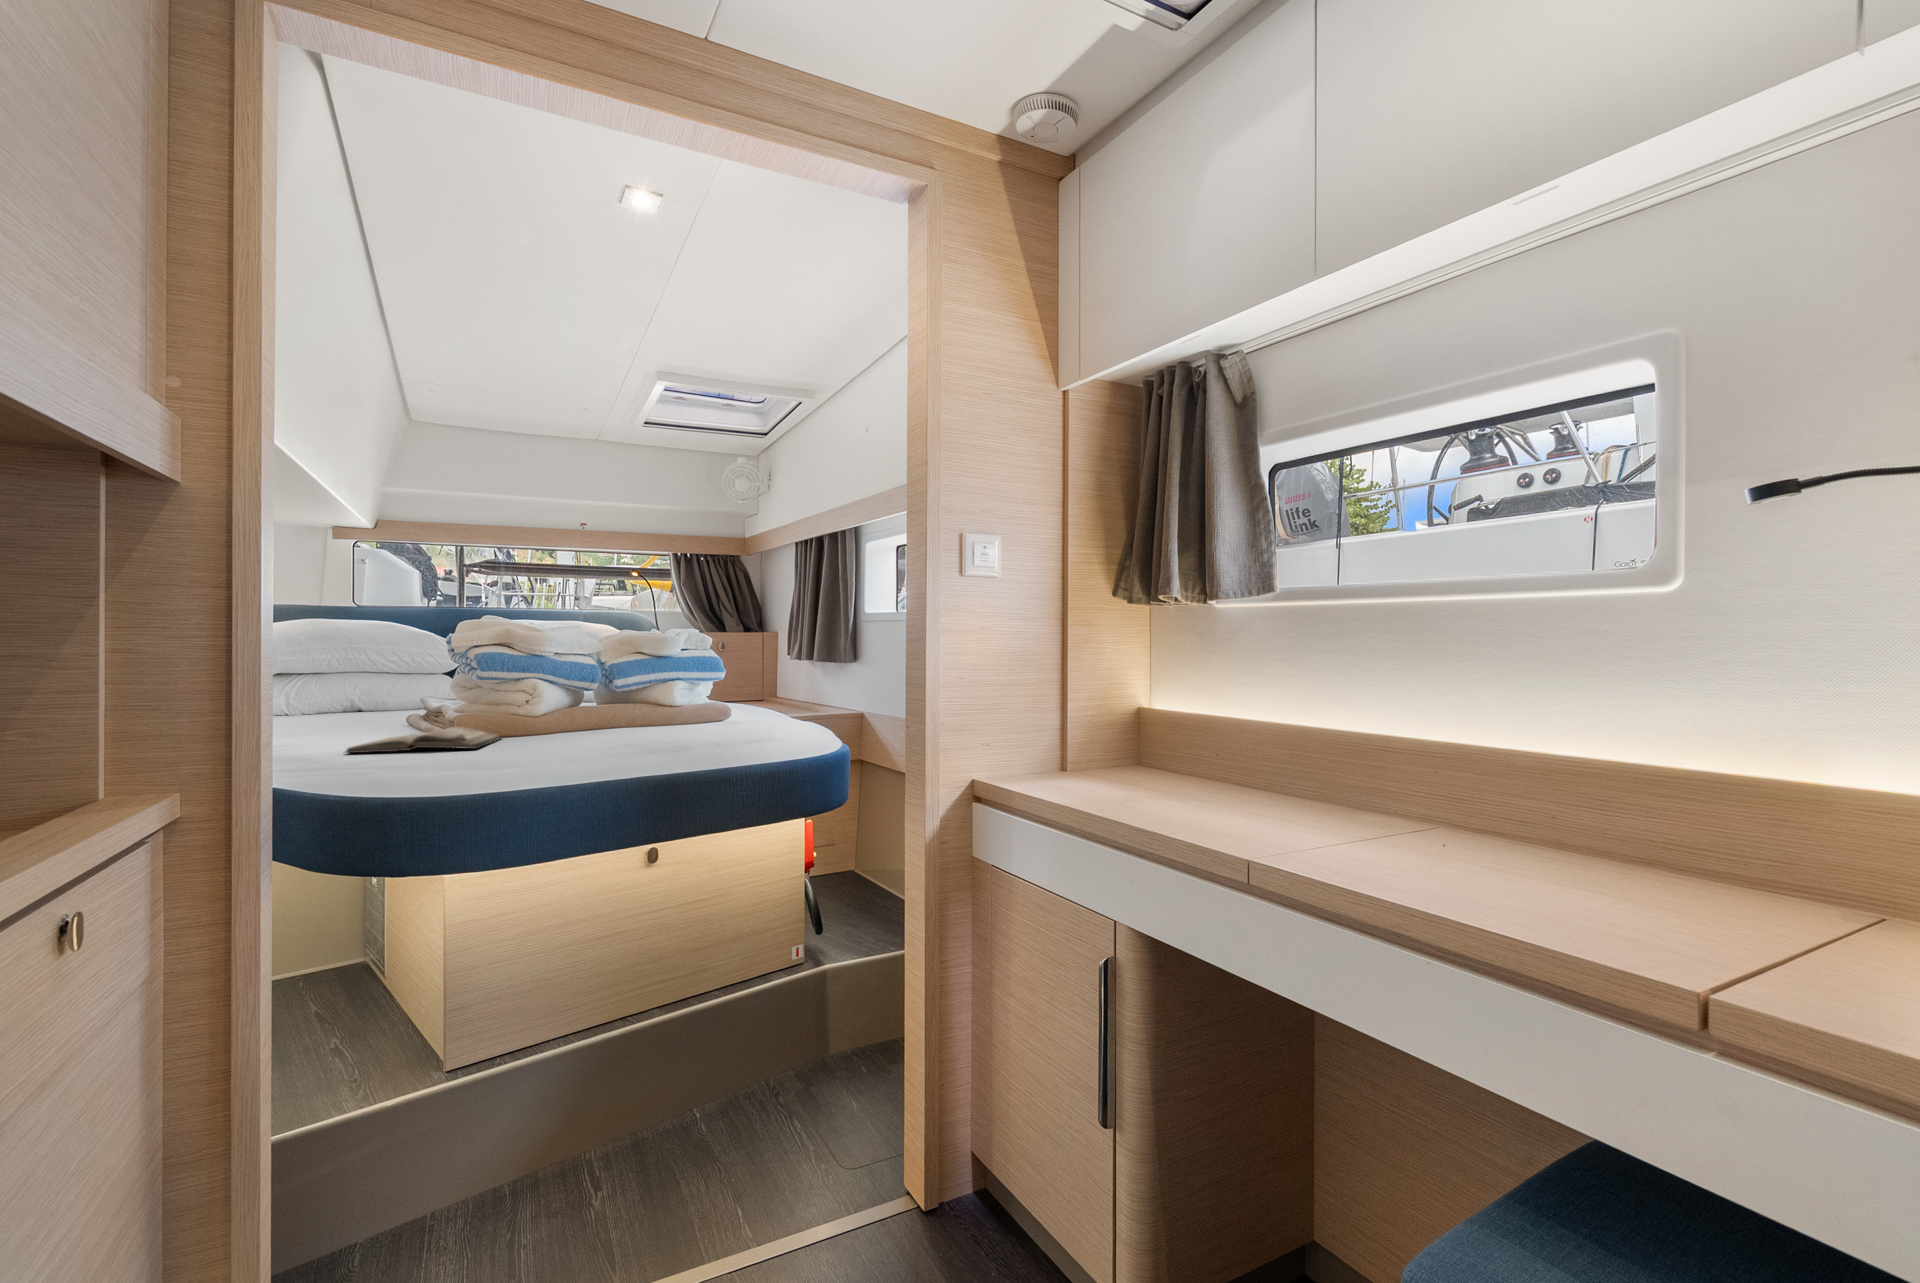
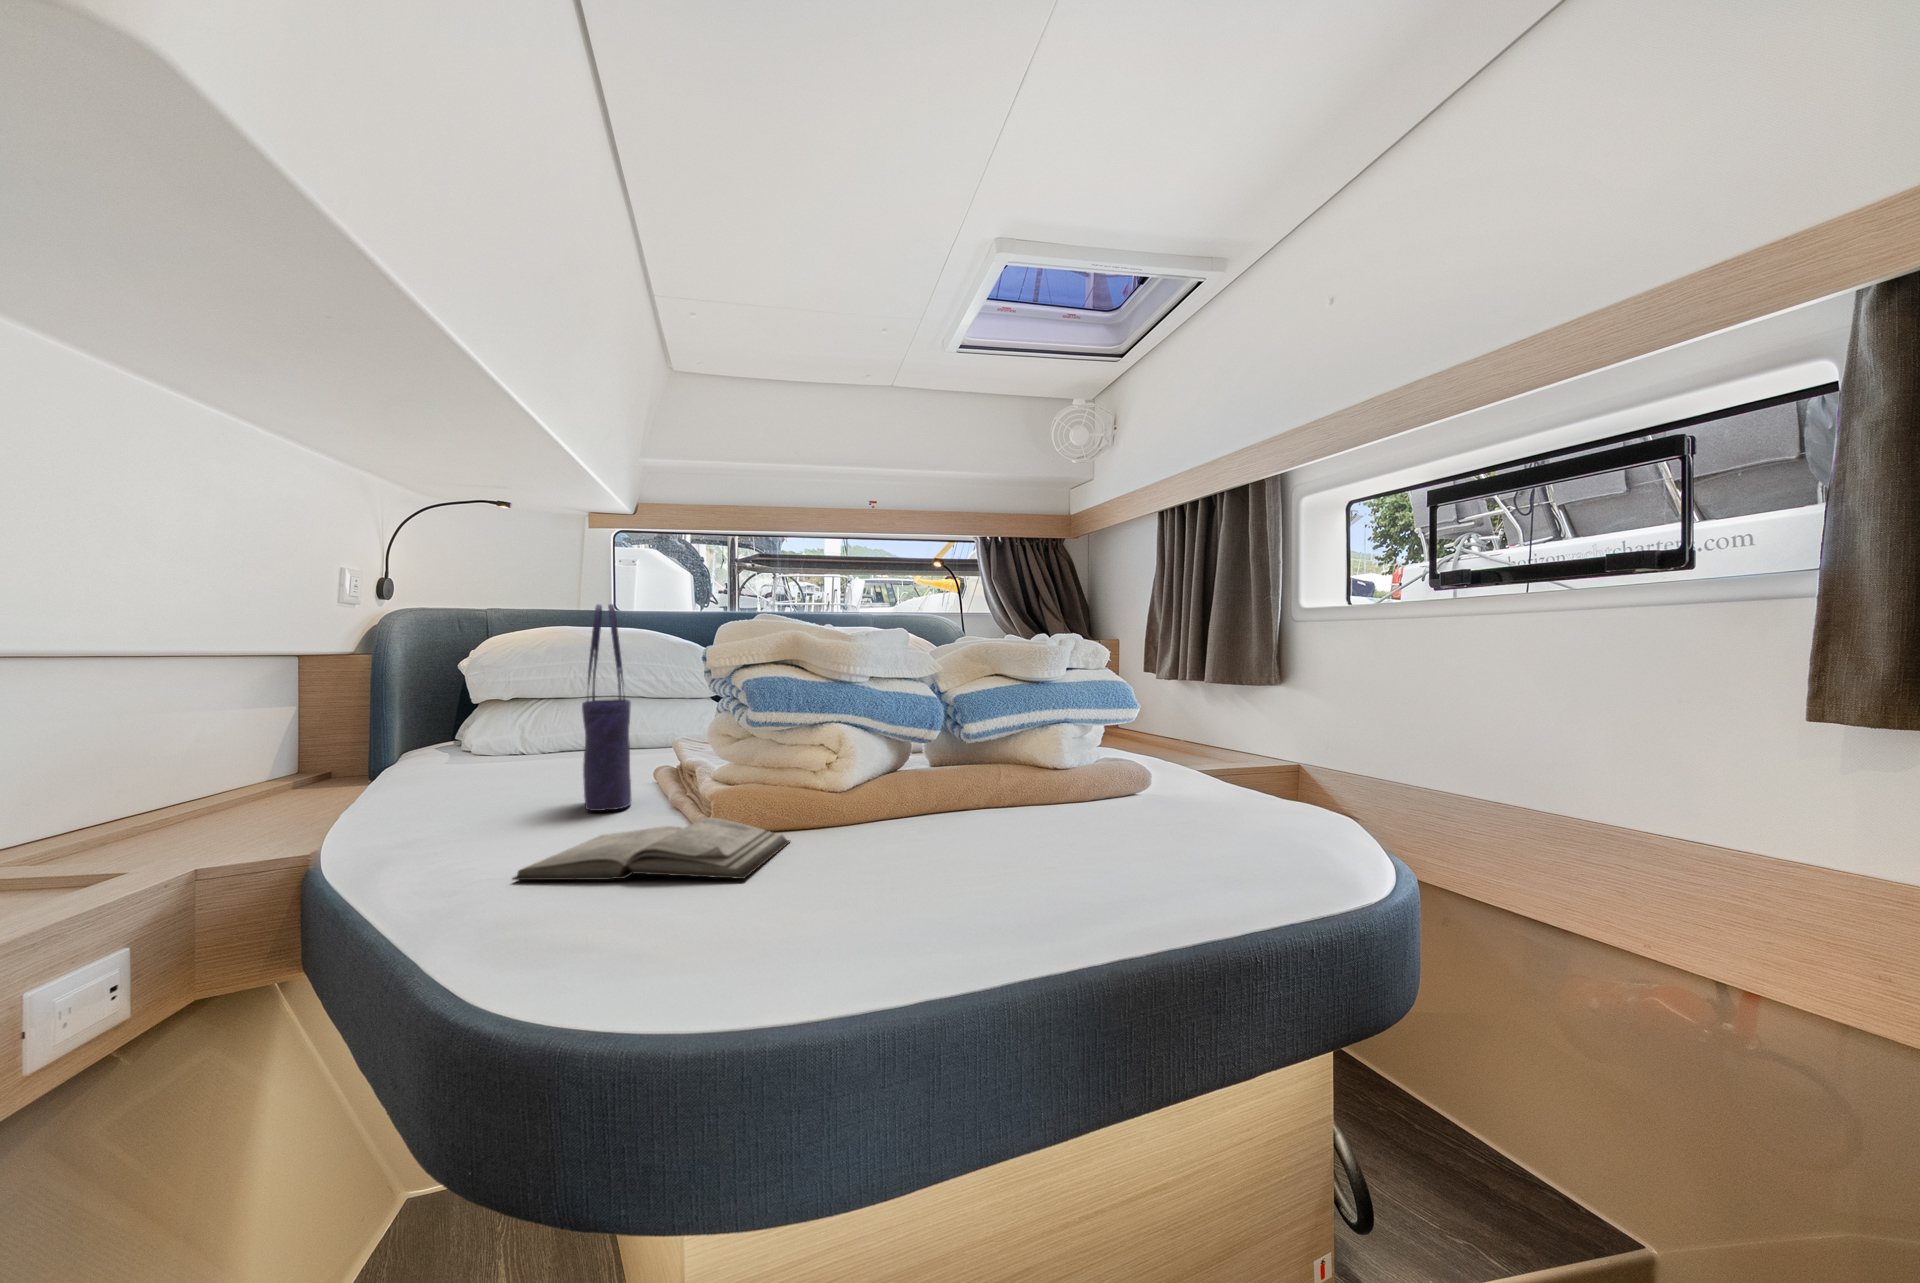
tote bag: none [364,608,397,731] -> present [582,604,631,811]

